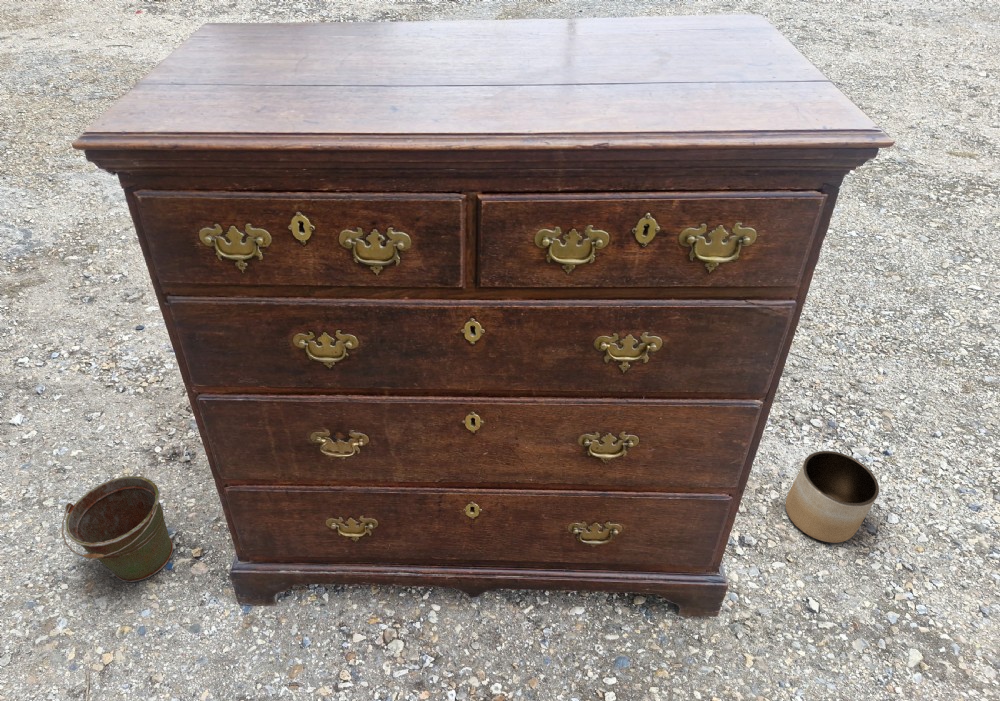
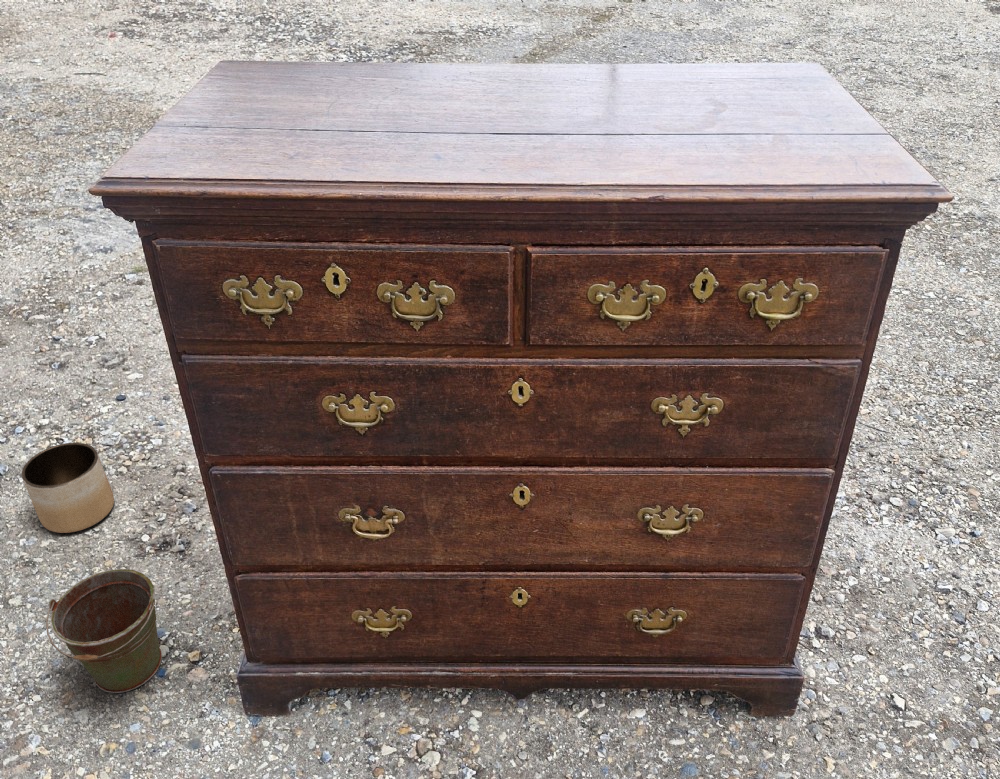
planter: present [785,451,879,543] -> present [21,443,114,533]

